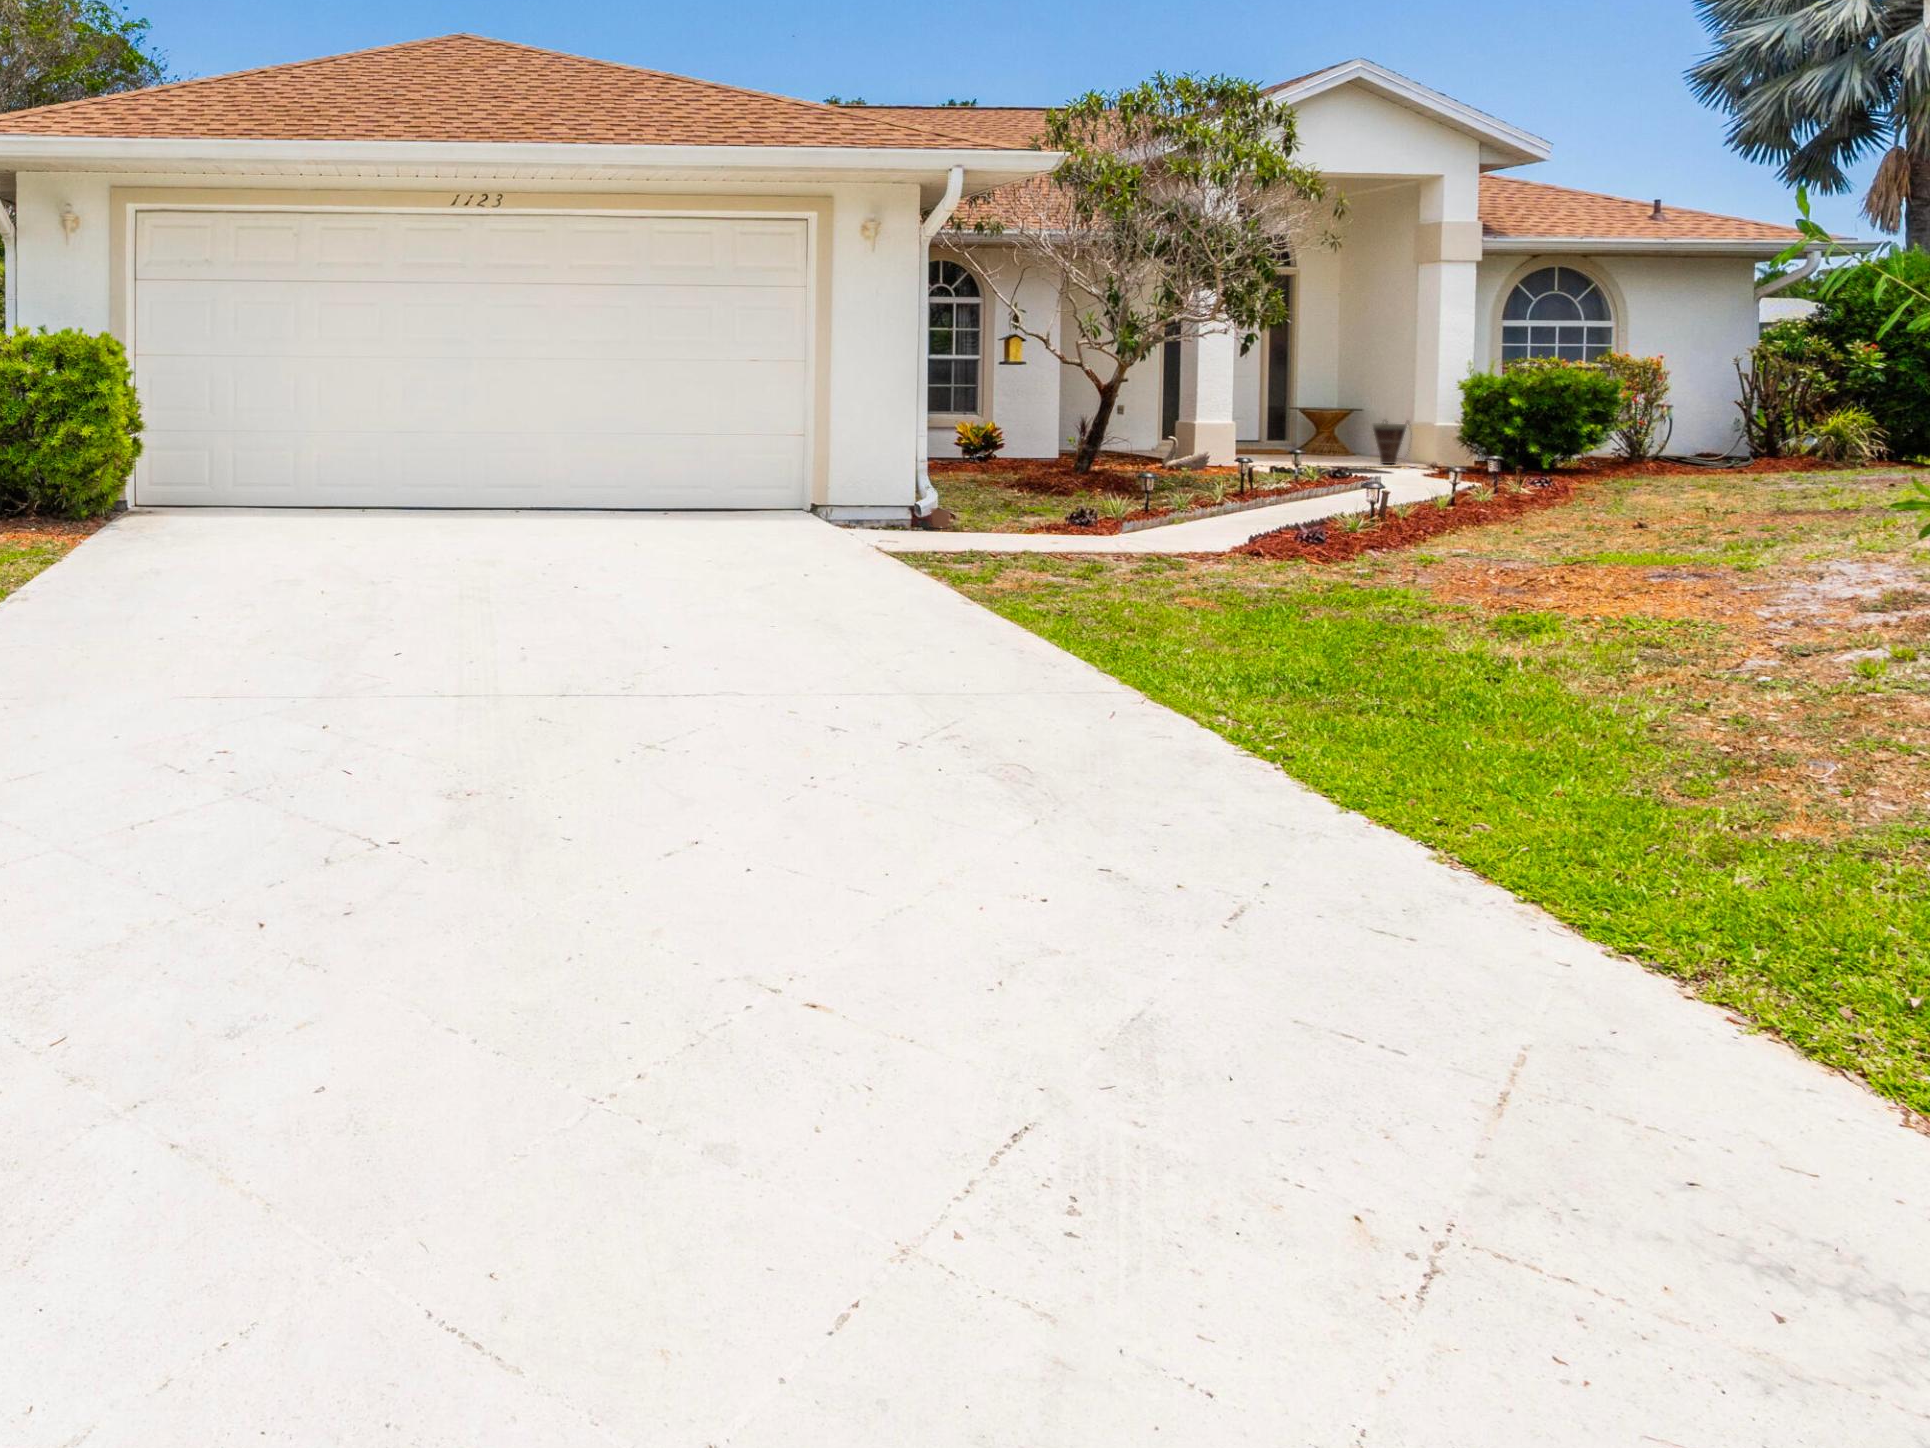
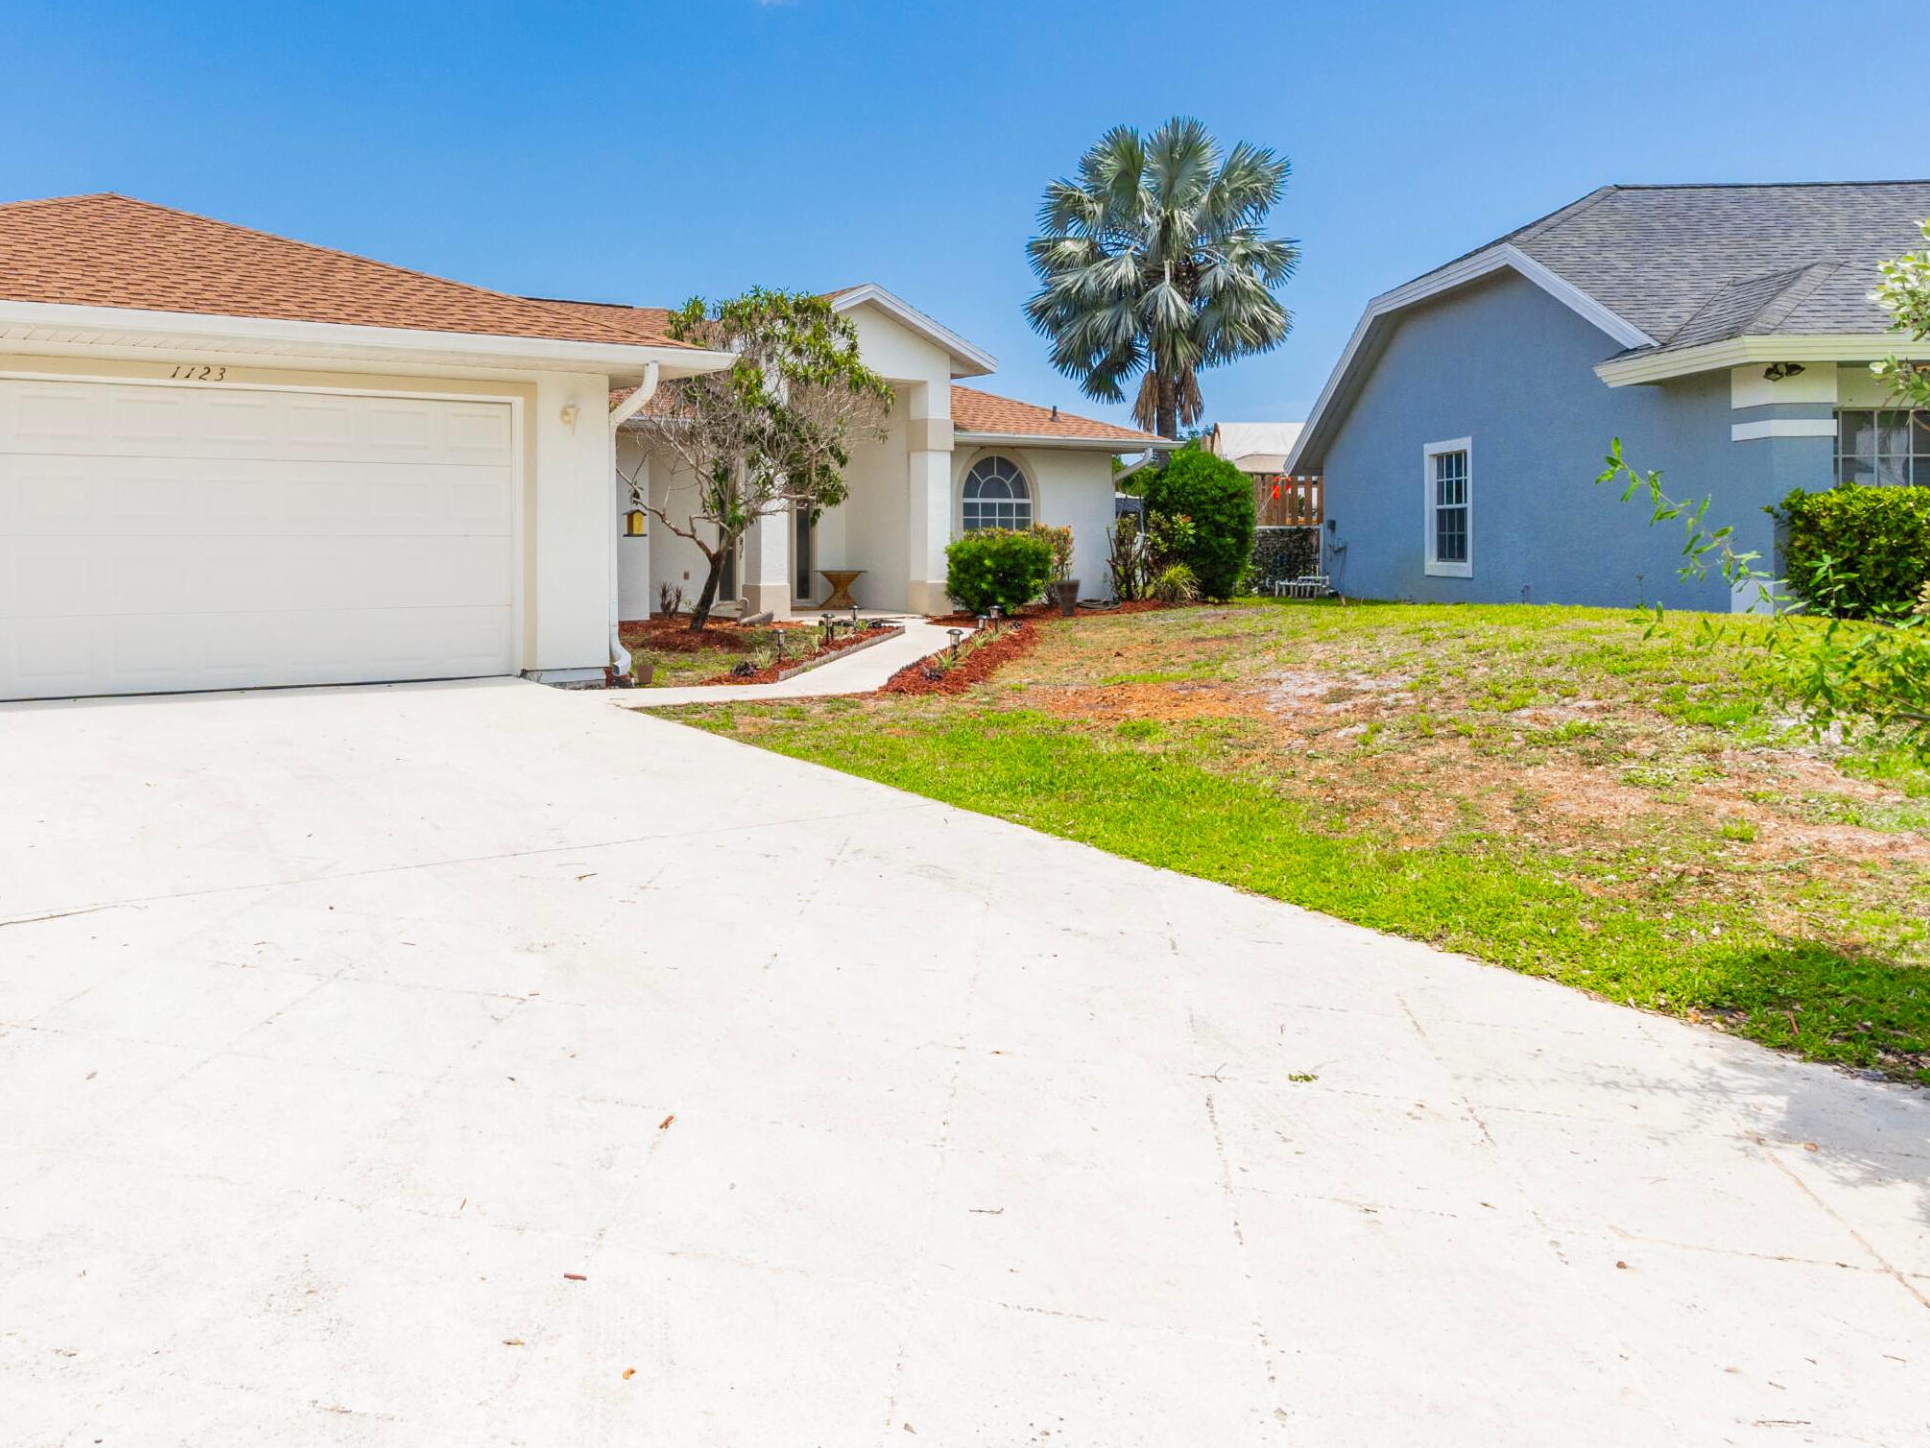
basket: present [1373,421,1407,464] -> present [1054,579,1080,616]

